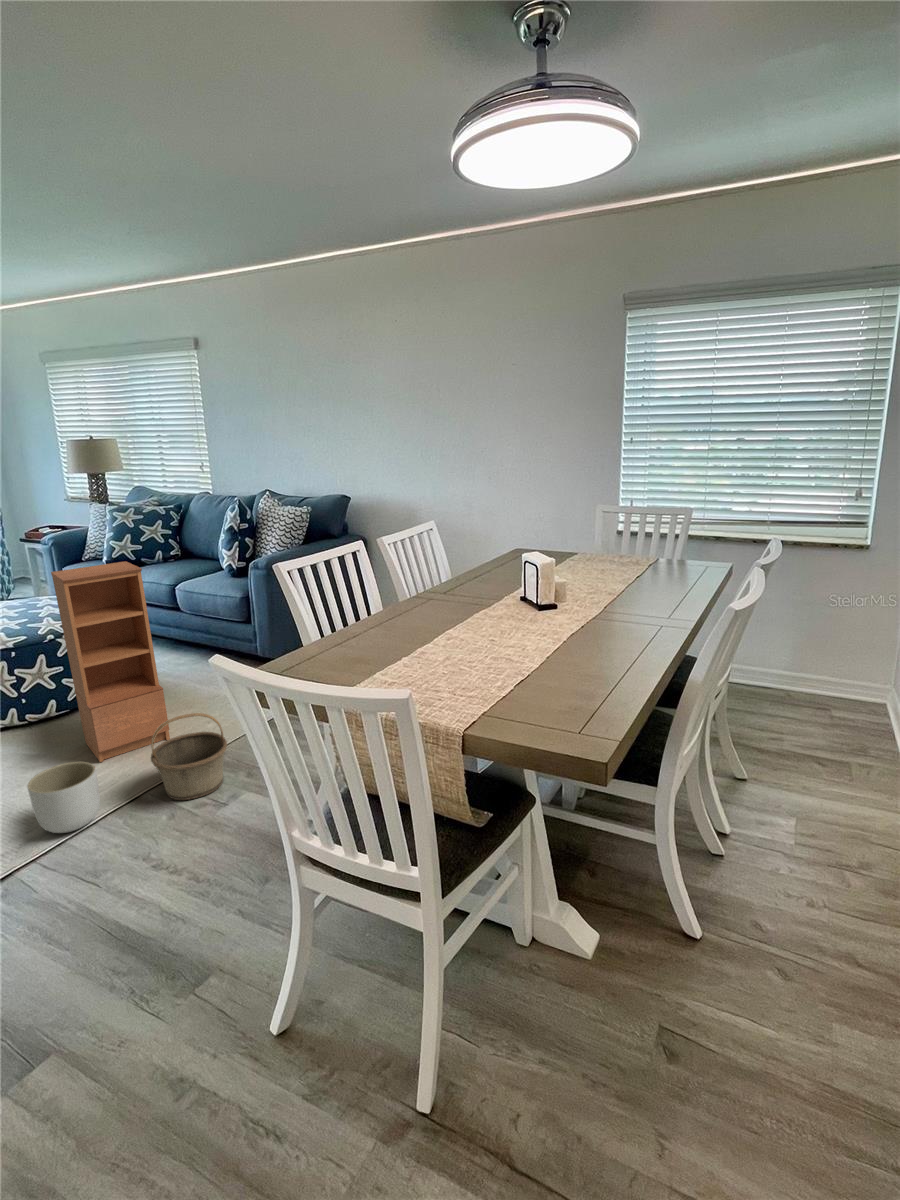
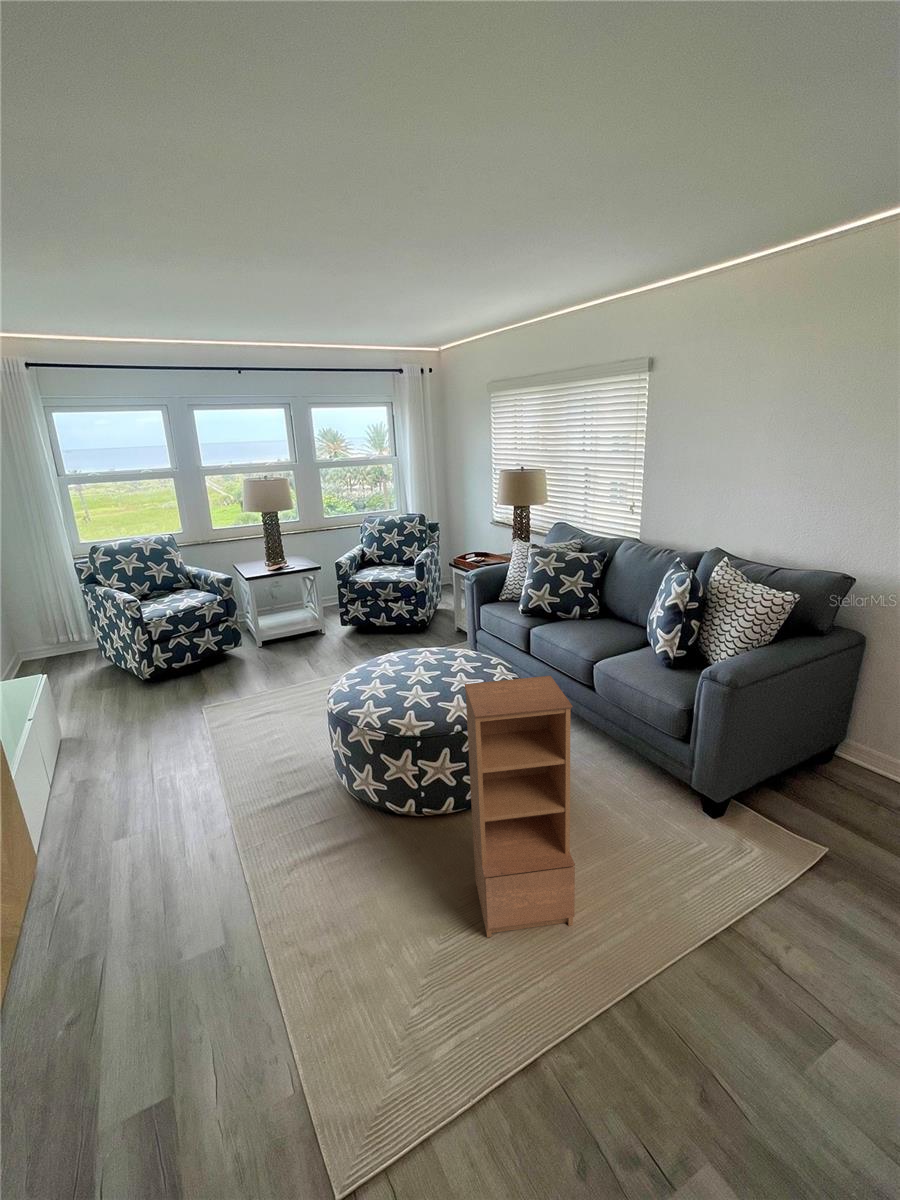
basket: present [151,713,227,800] -> none [553,985,673,1135]
planter: present [27,762,100,833] -> none [395,987,479,1114]

